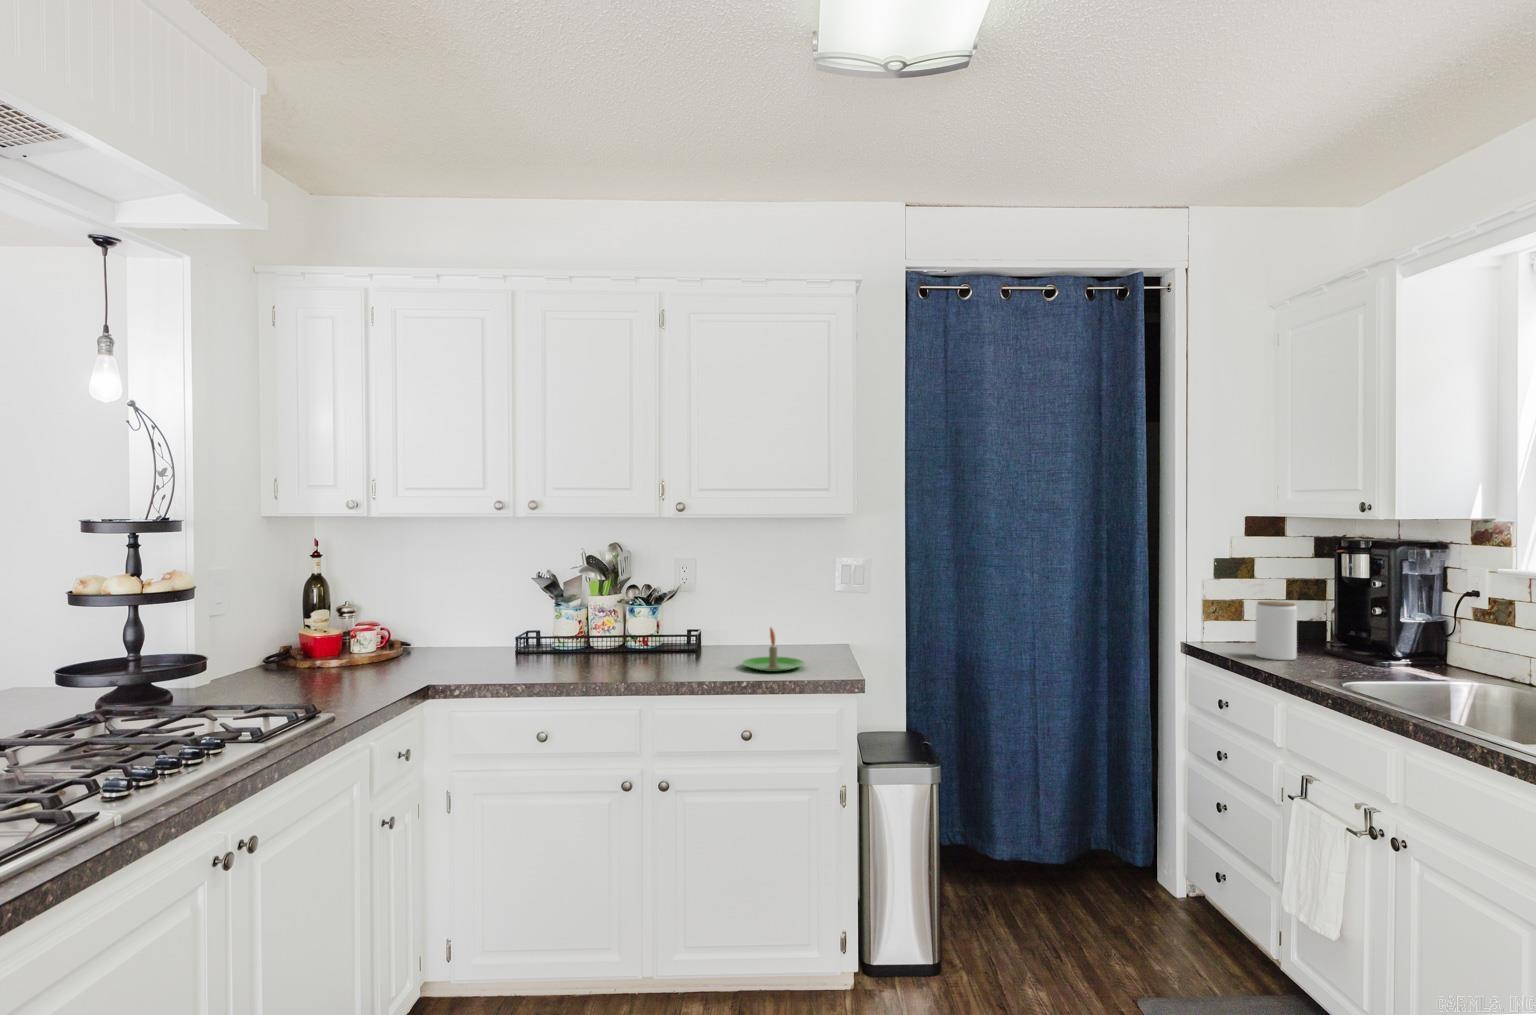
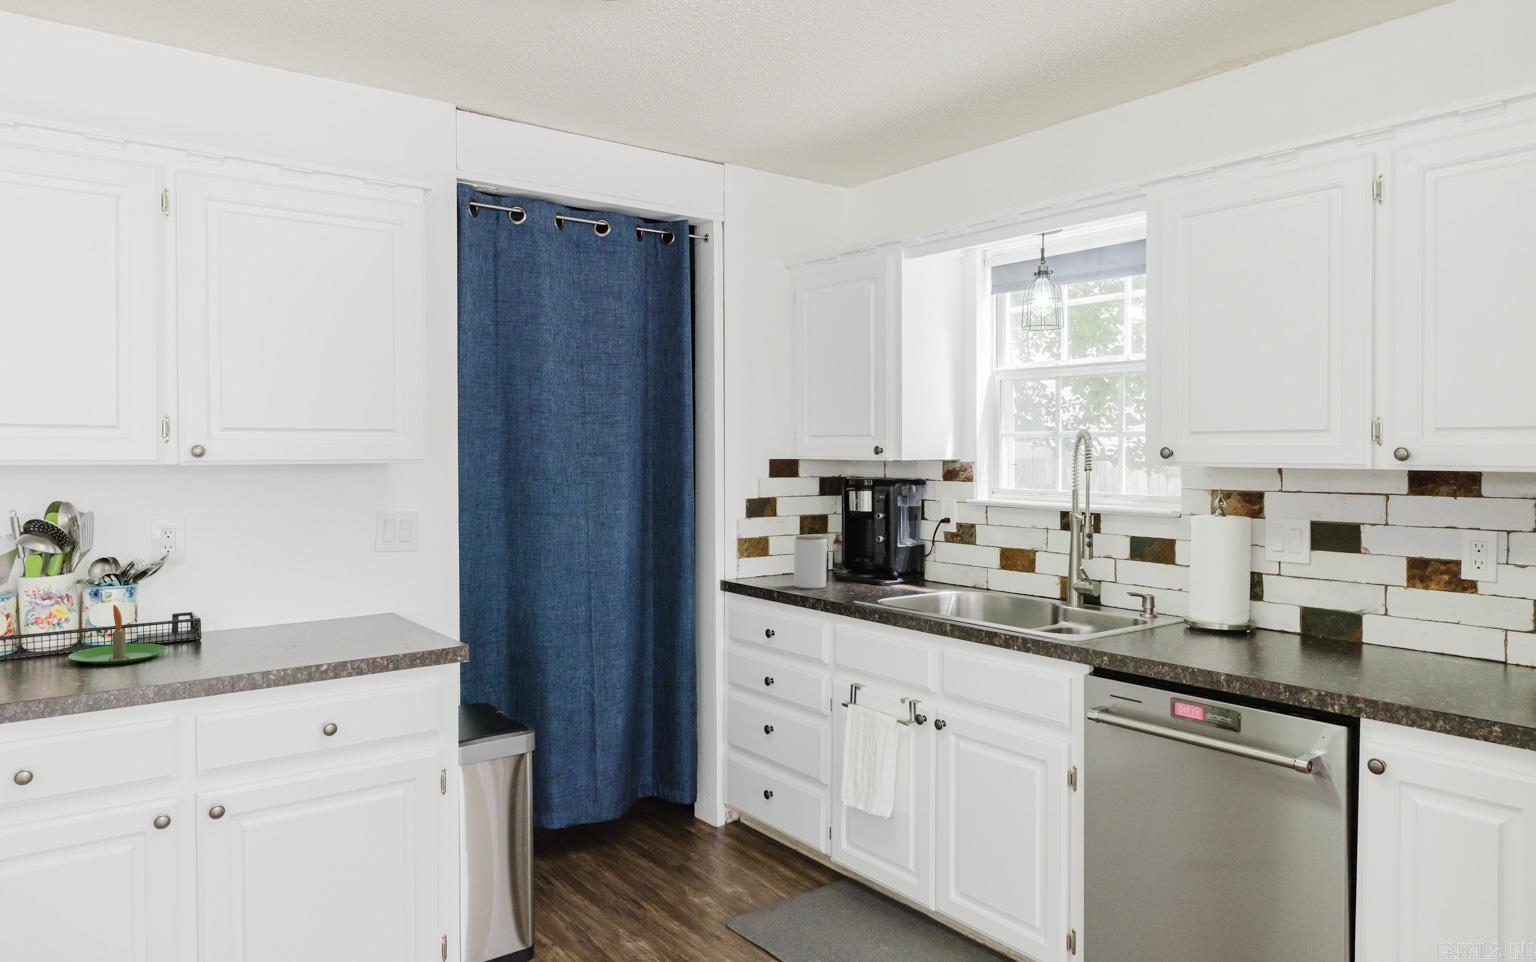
candle: present [742,628,804,672] -> present [68,605,168,664]

